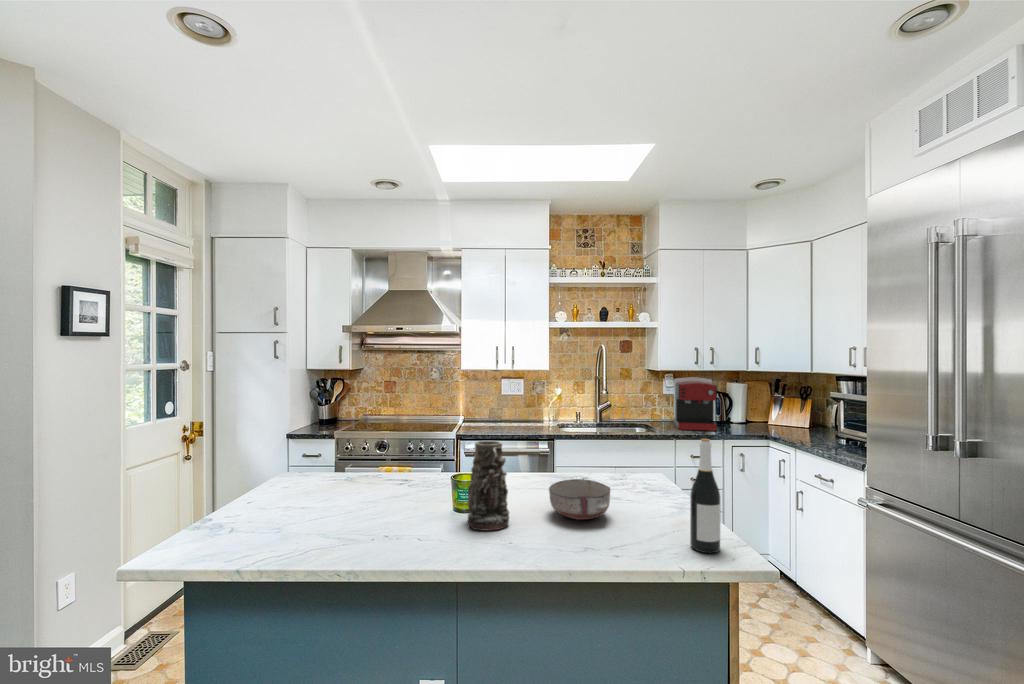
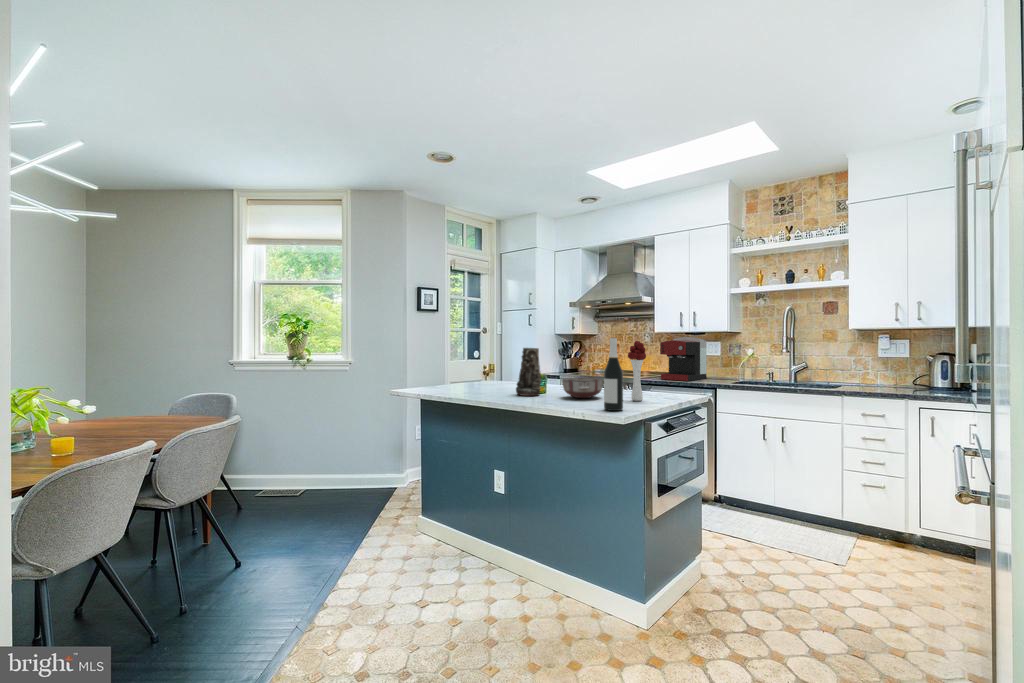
coffee maker: present [674,377,717,431] -> present [660,337,707,381]
flower bouquet: none [641,426,671,511] -> present [628,341,646,401]

